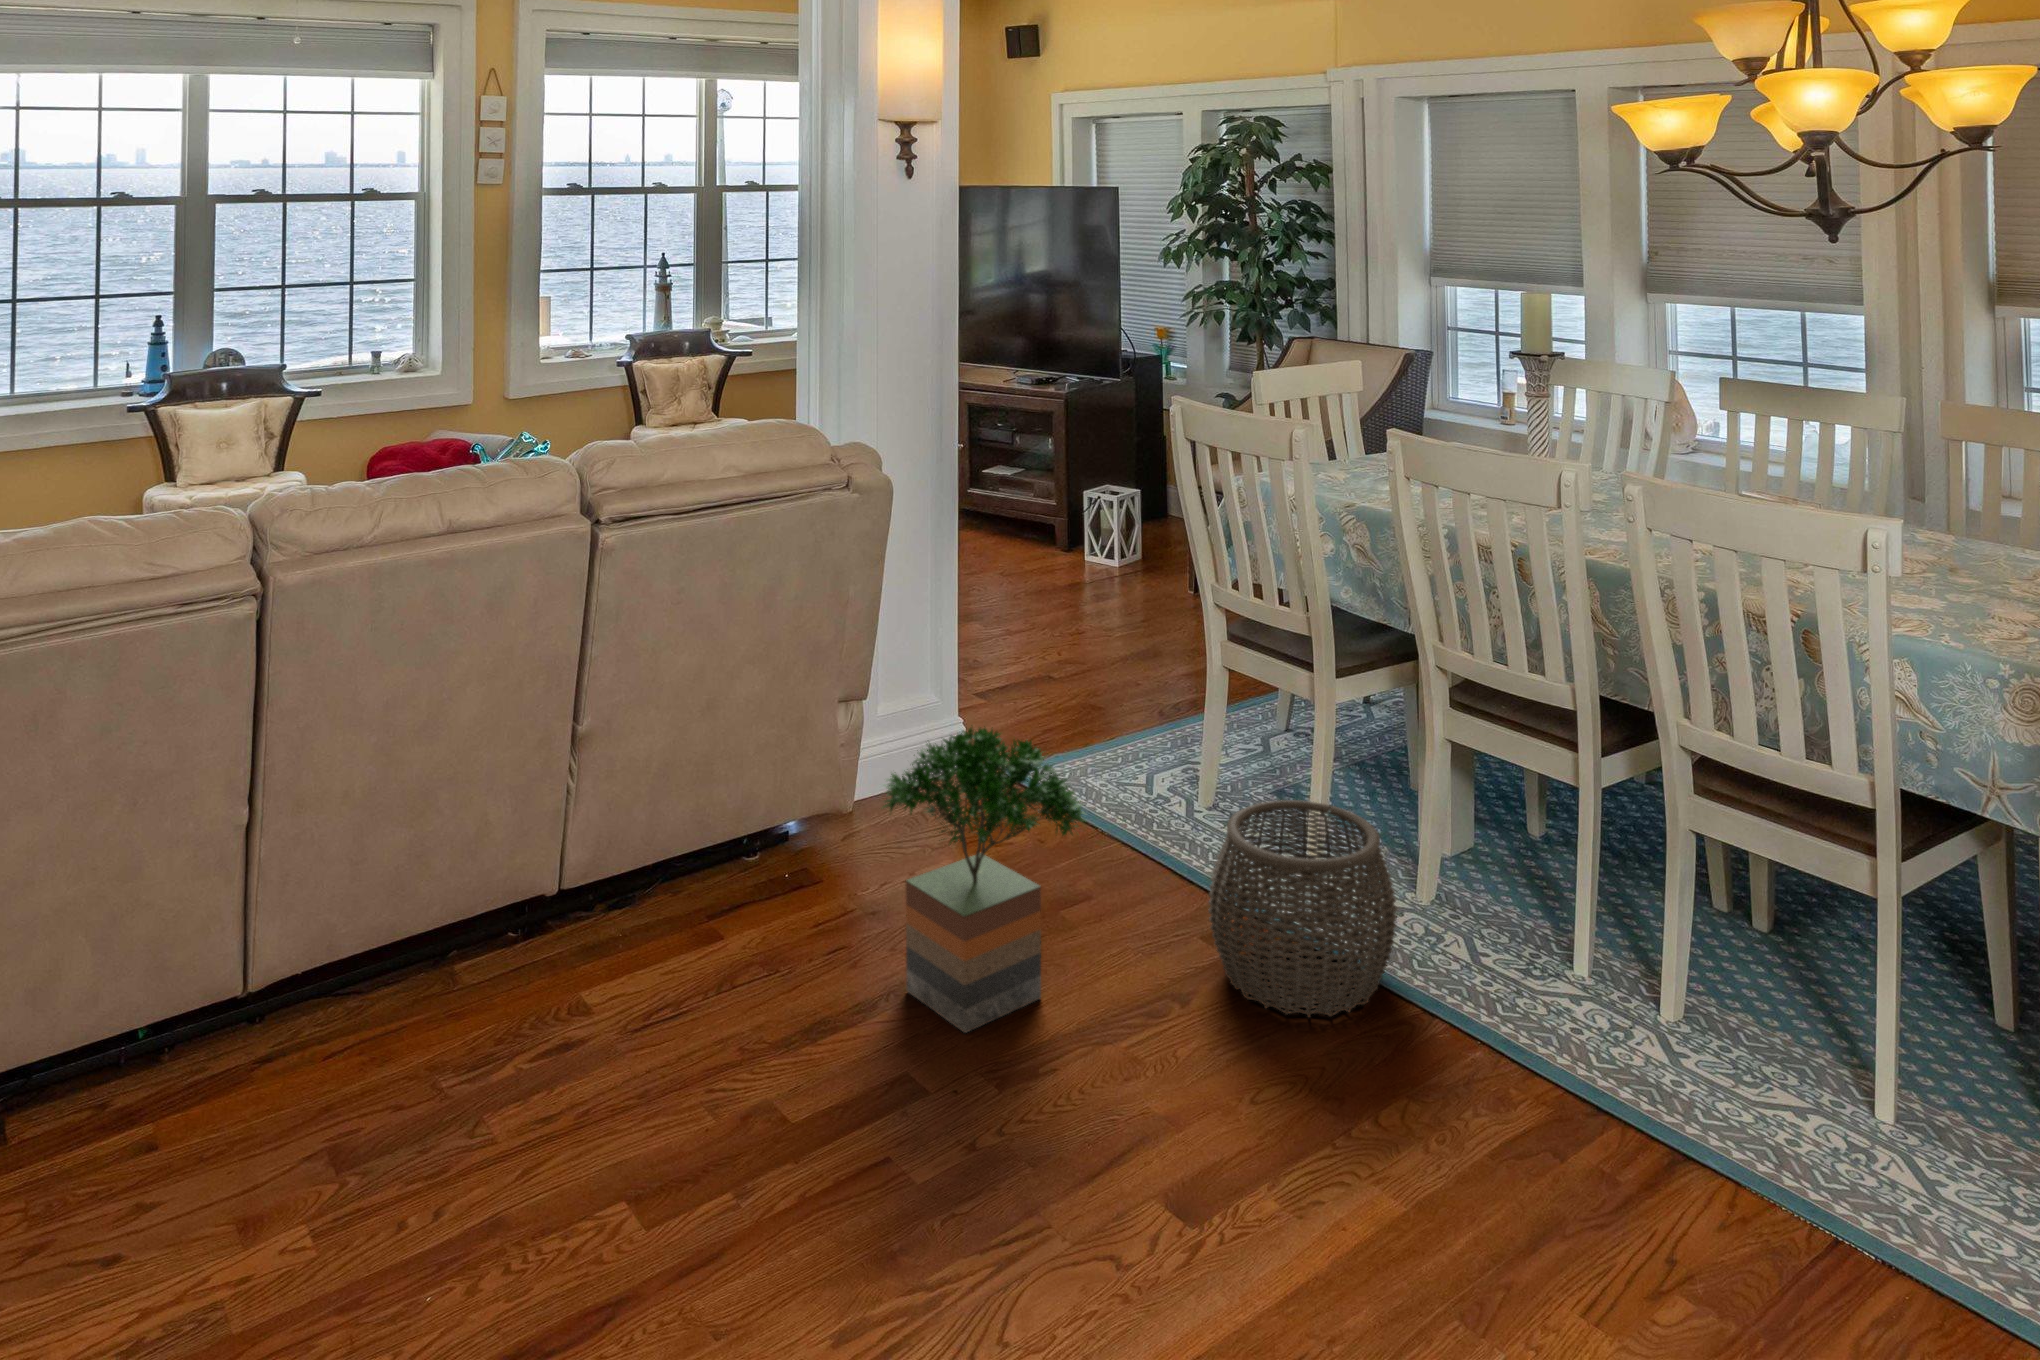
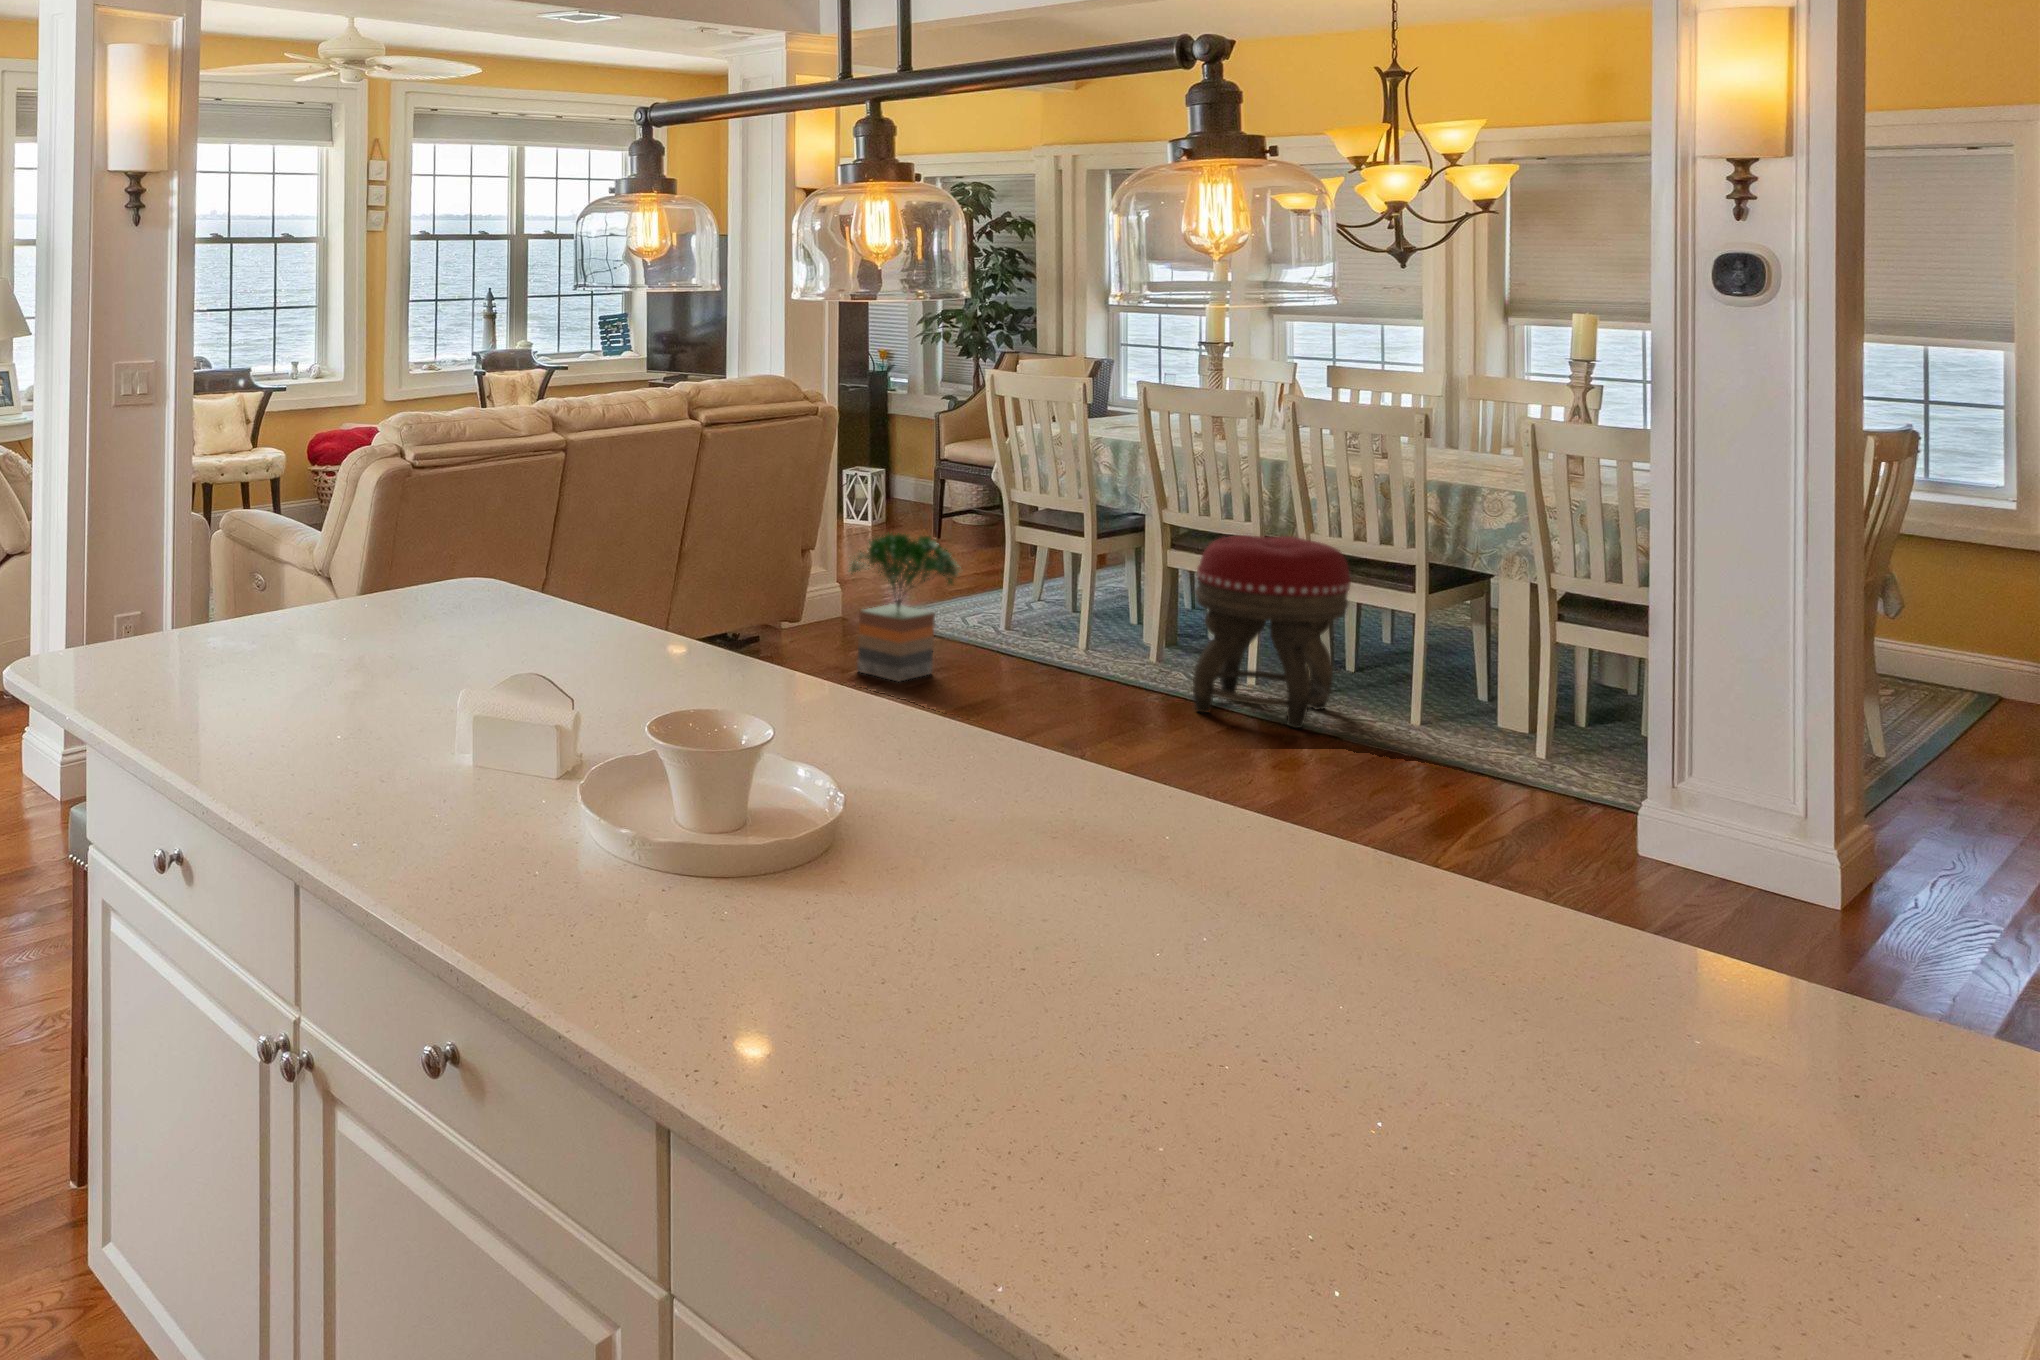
footstool: none [1507,777,1819,1246] -> present [1193,535,1351,728]
woven basket: present [1208,800,1397,1017] -> none [1021,579,1128,679]

